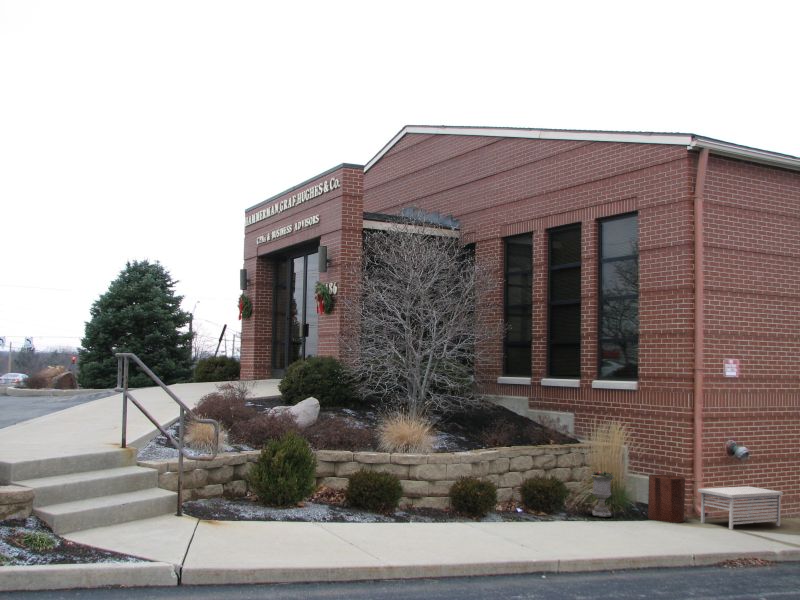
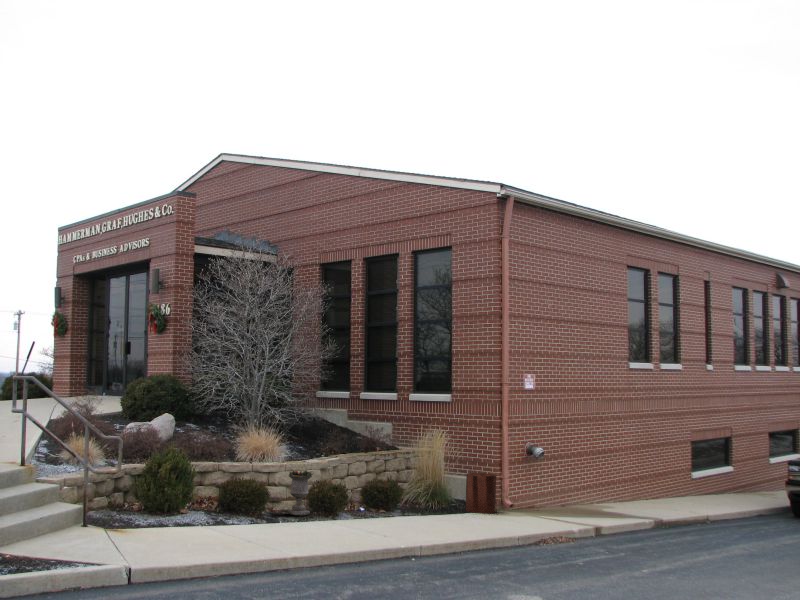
planter: present [590,471,614,517] -> present [287,471,313,516]
storage bench: present [698,486,783,529] -> none [506,481,570,517]

